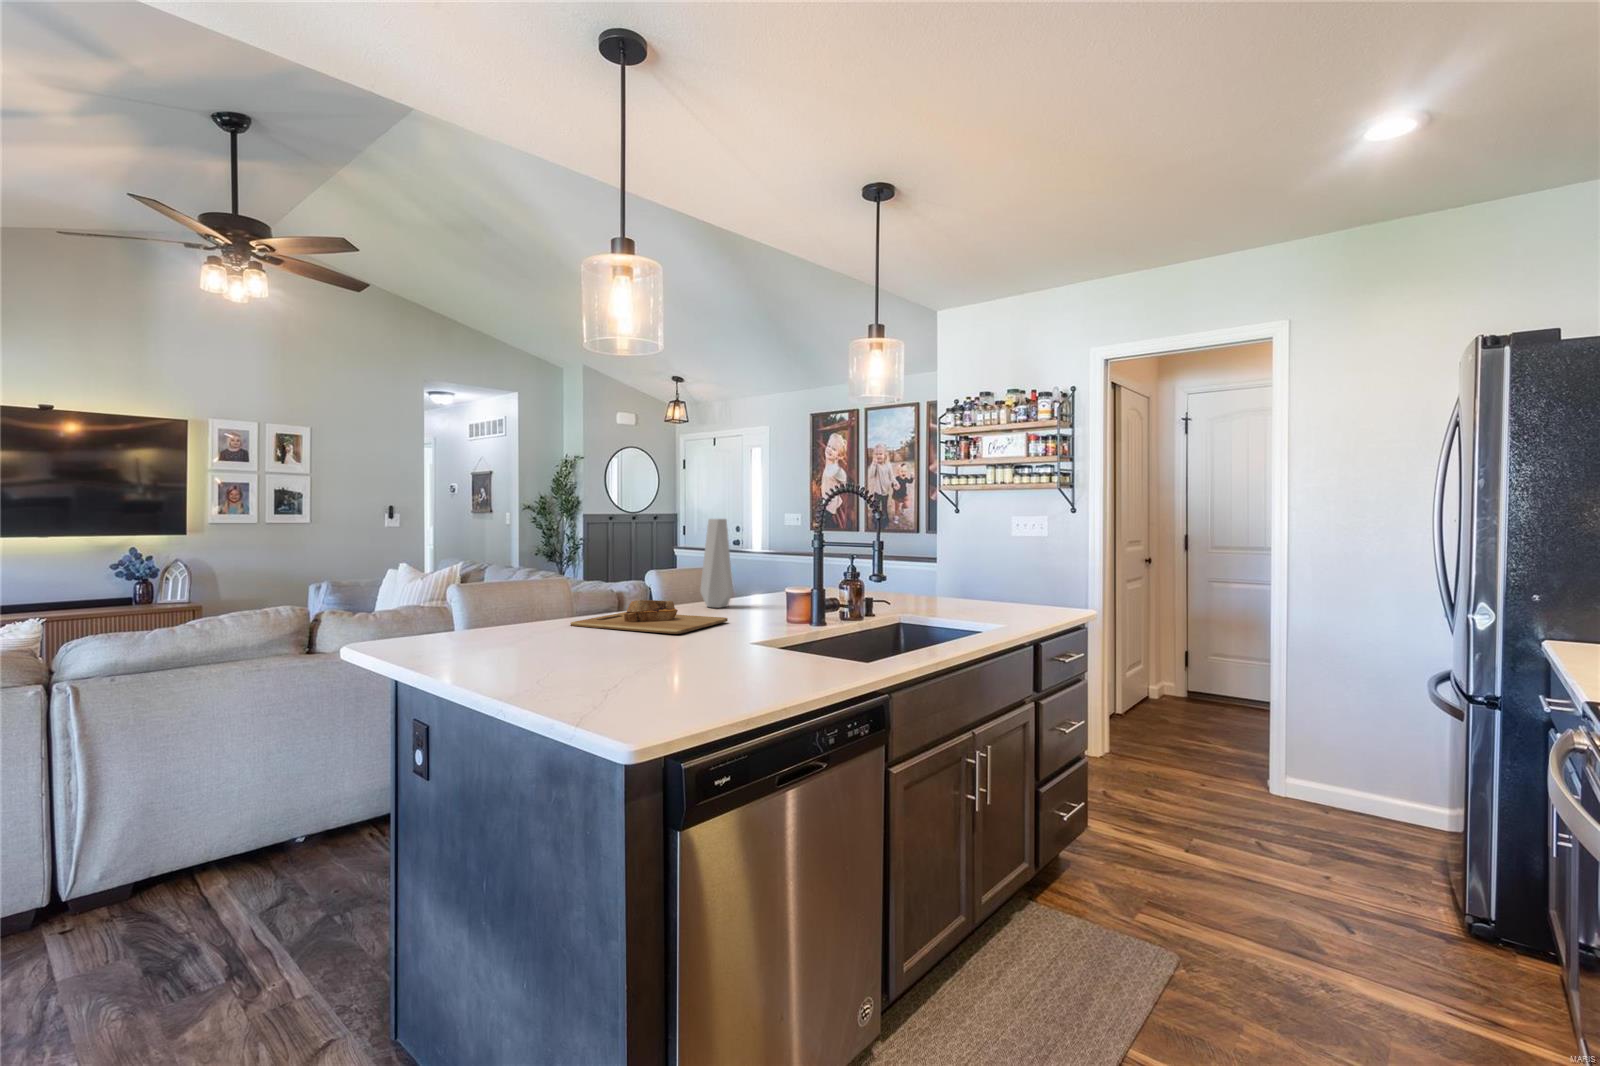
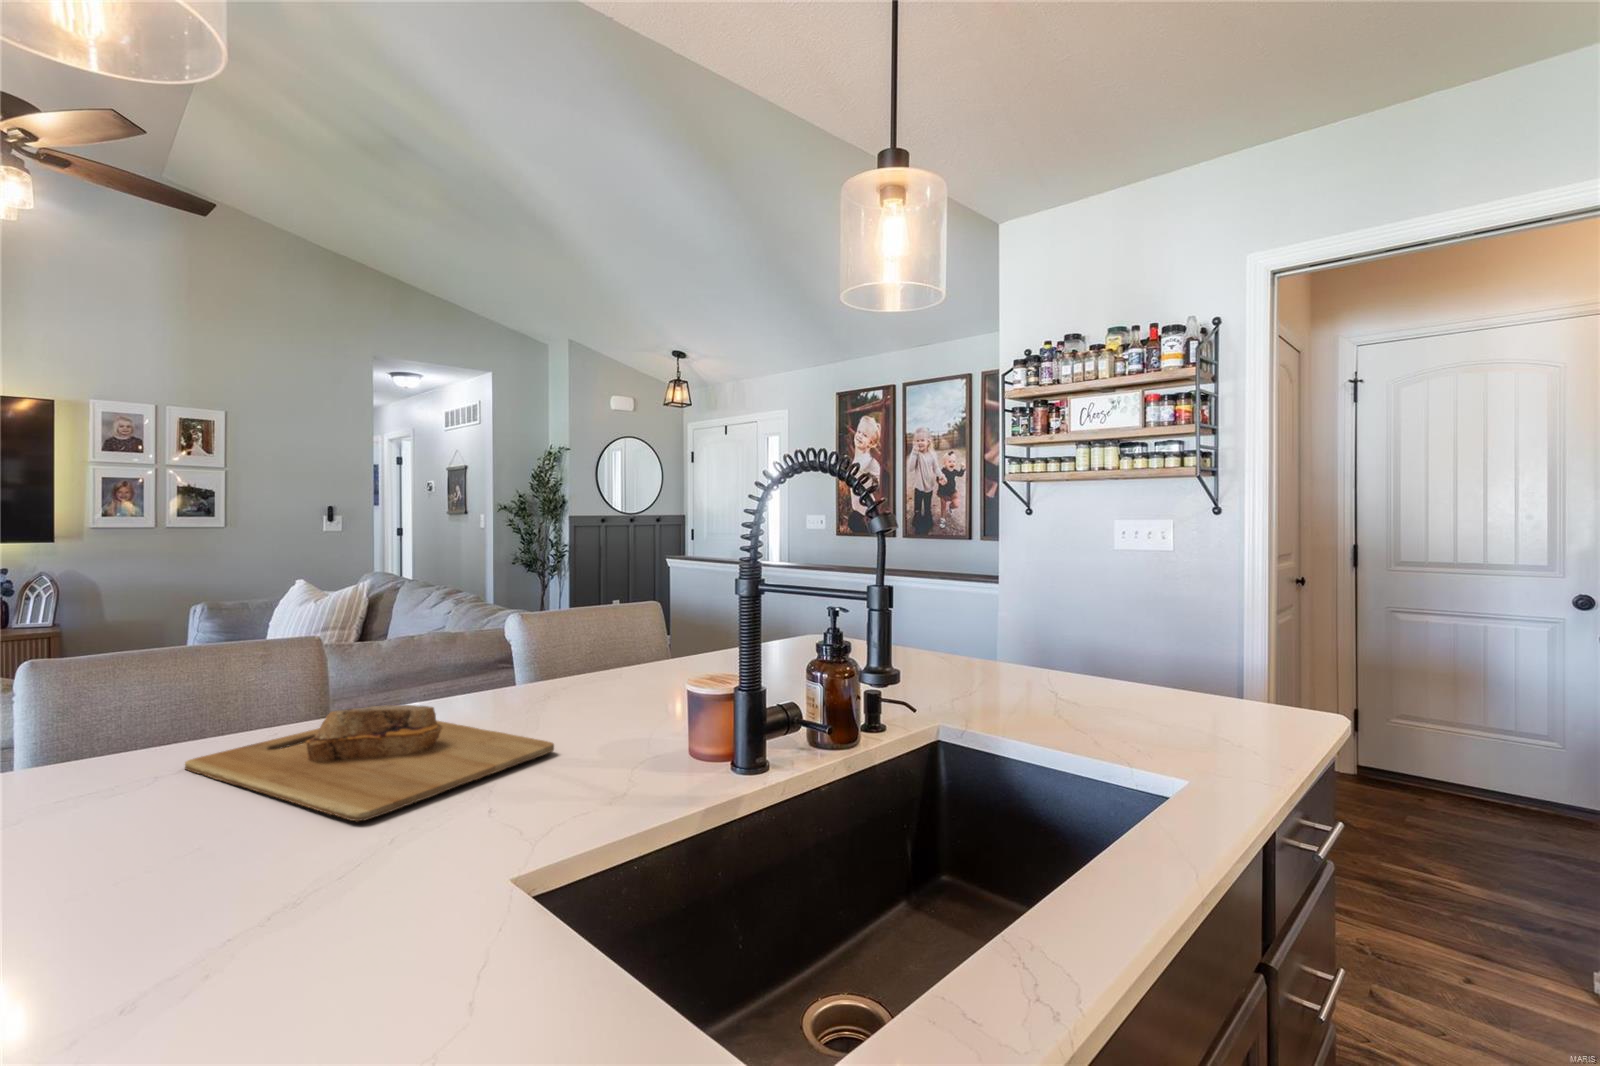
vase: present [700,519,732,608] -> none [566,526,627,693]

